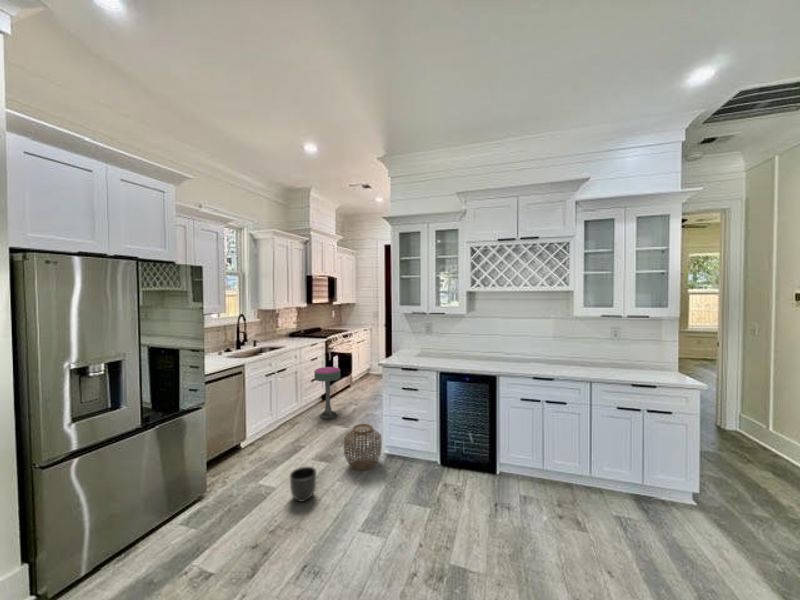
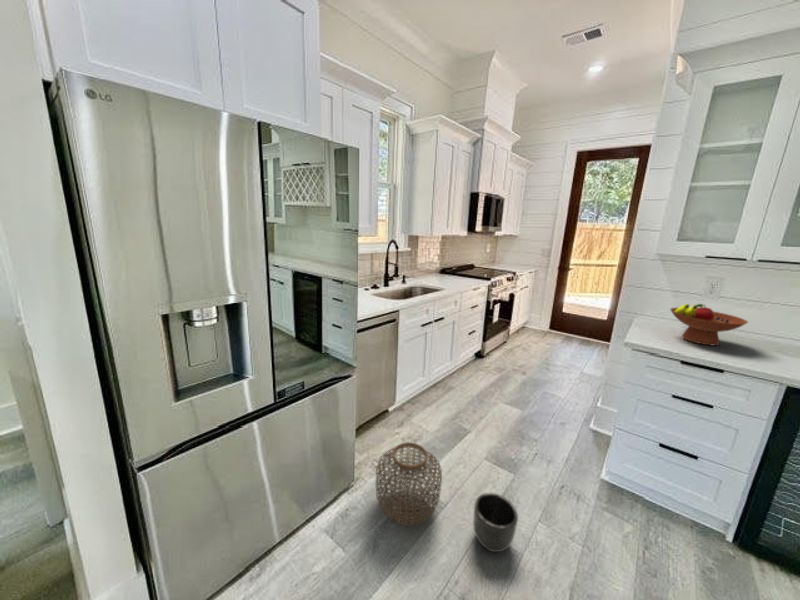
fruit bowl: none [405,337,436,358] -> present [671,304,748,345]
bar stool: present [314,367,340,419] -> none [478,321,515,389]
woven basket: present [344,424,382,471] -> present [376,442,442,525]

